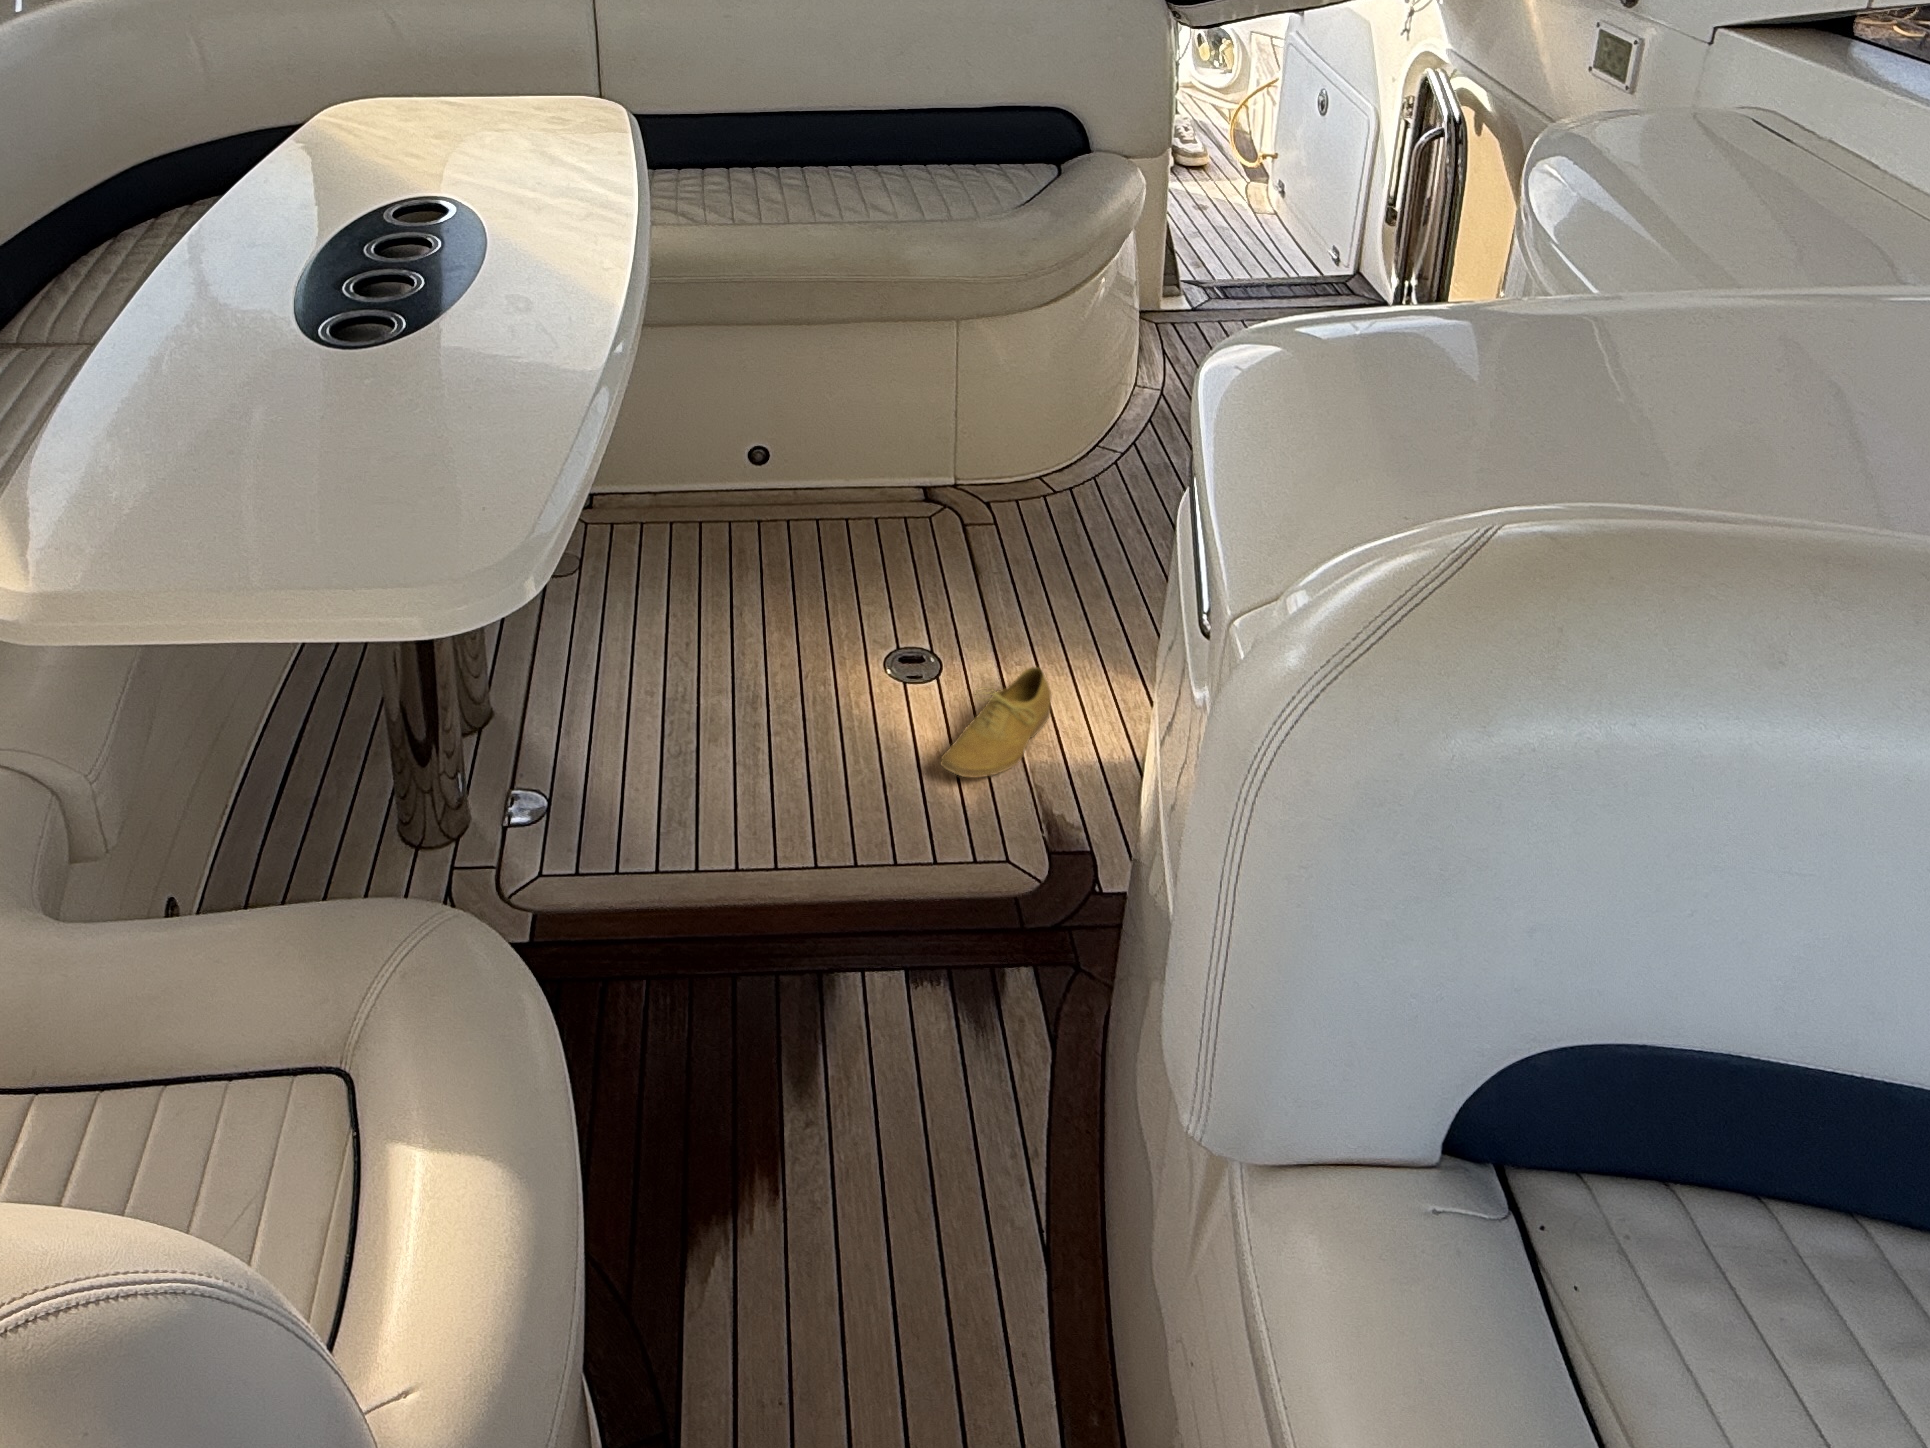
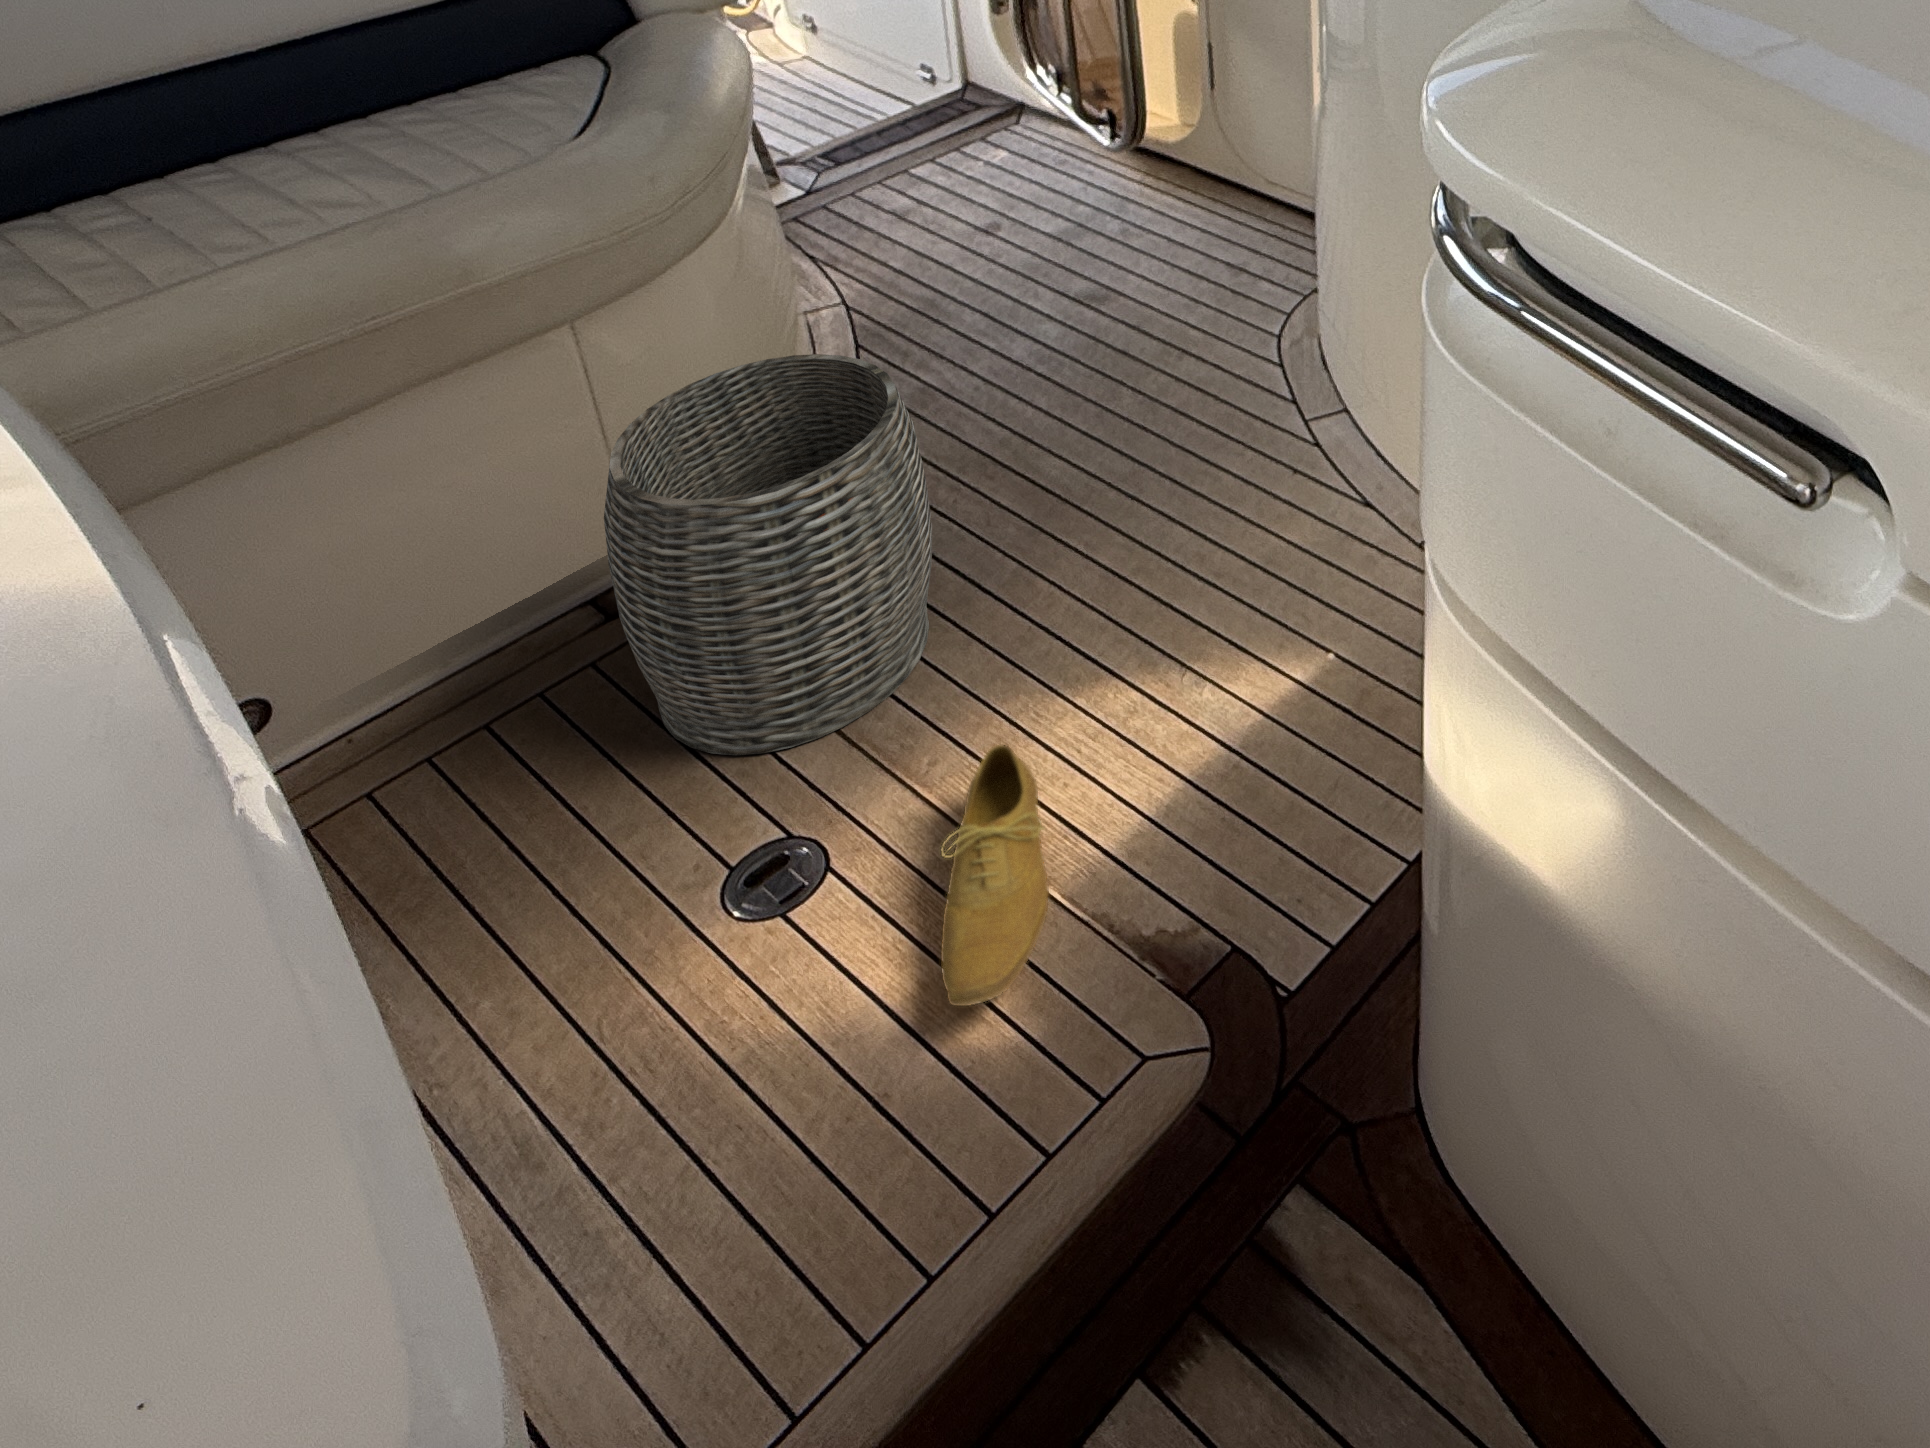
woven basket: none [912,387,1092,623] -> present [604,354,932,755]

